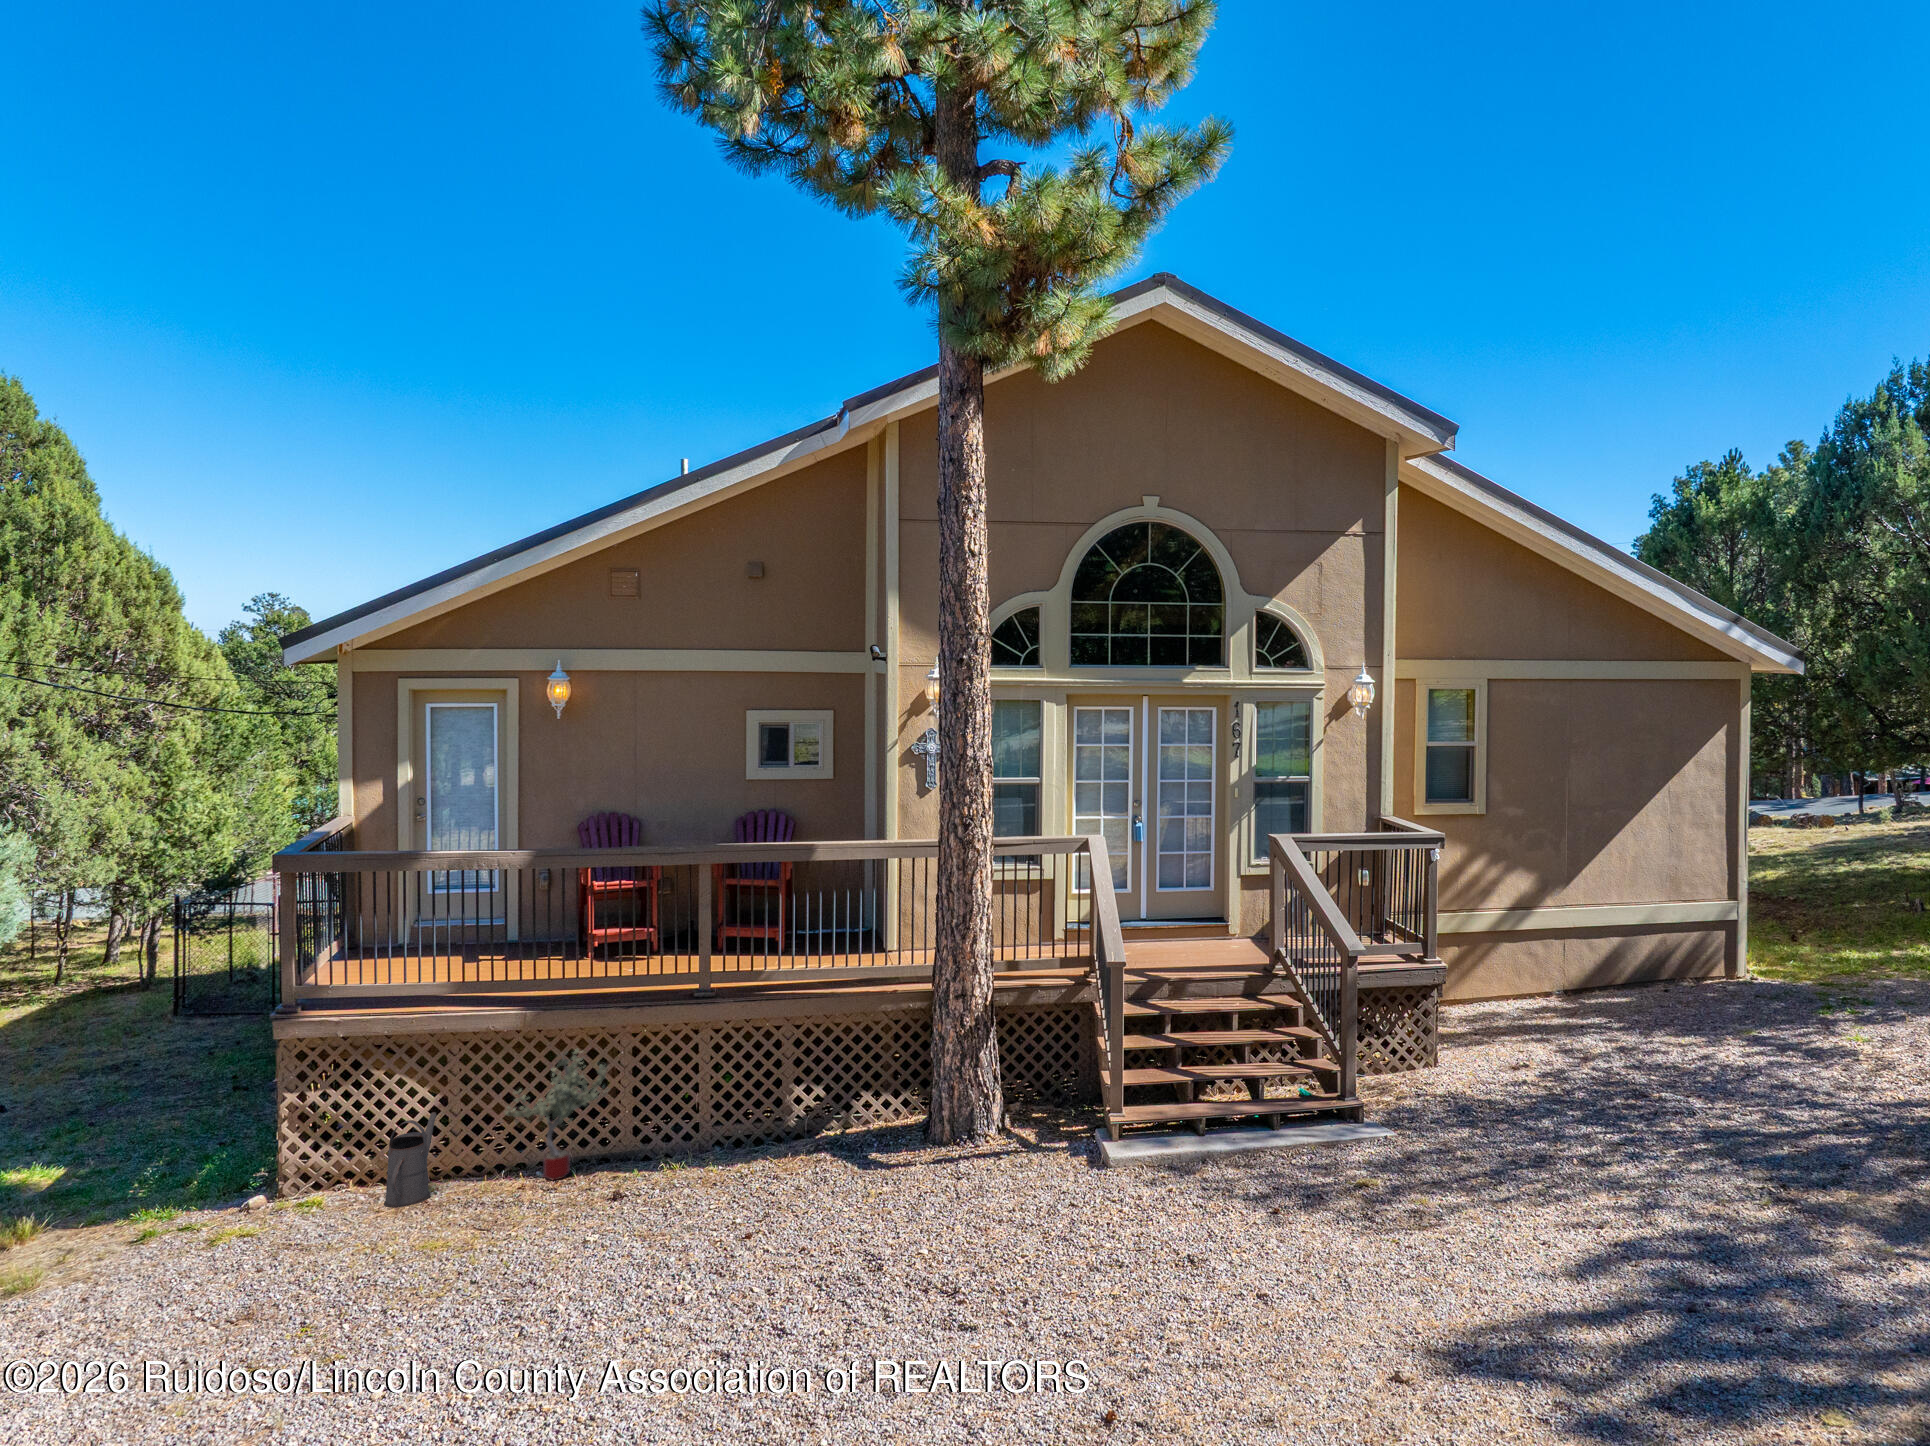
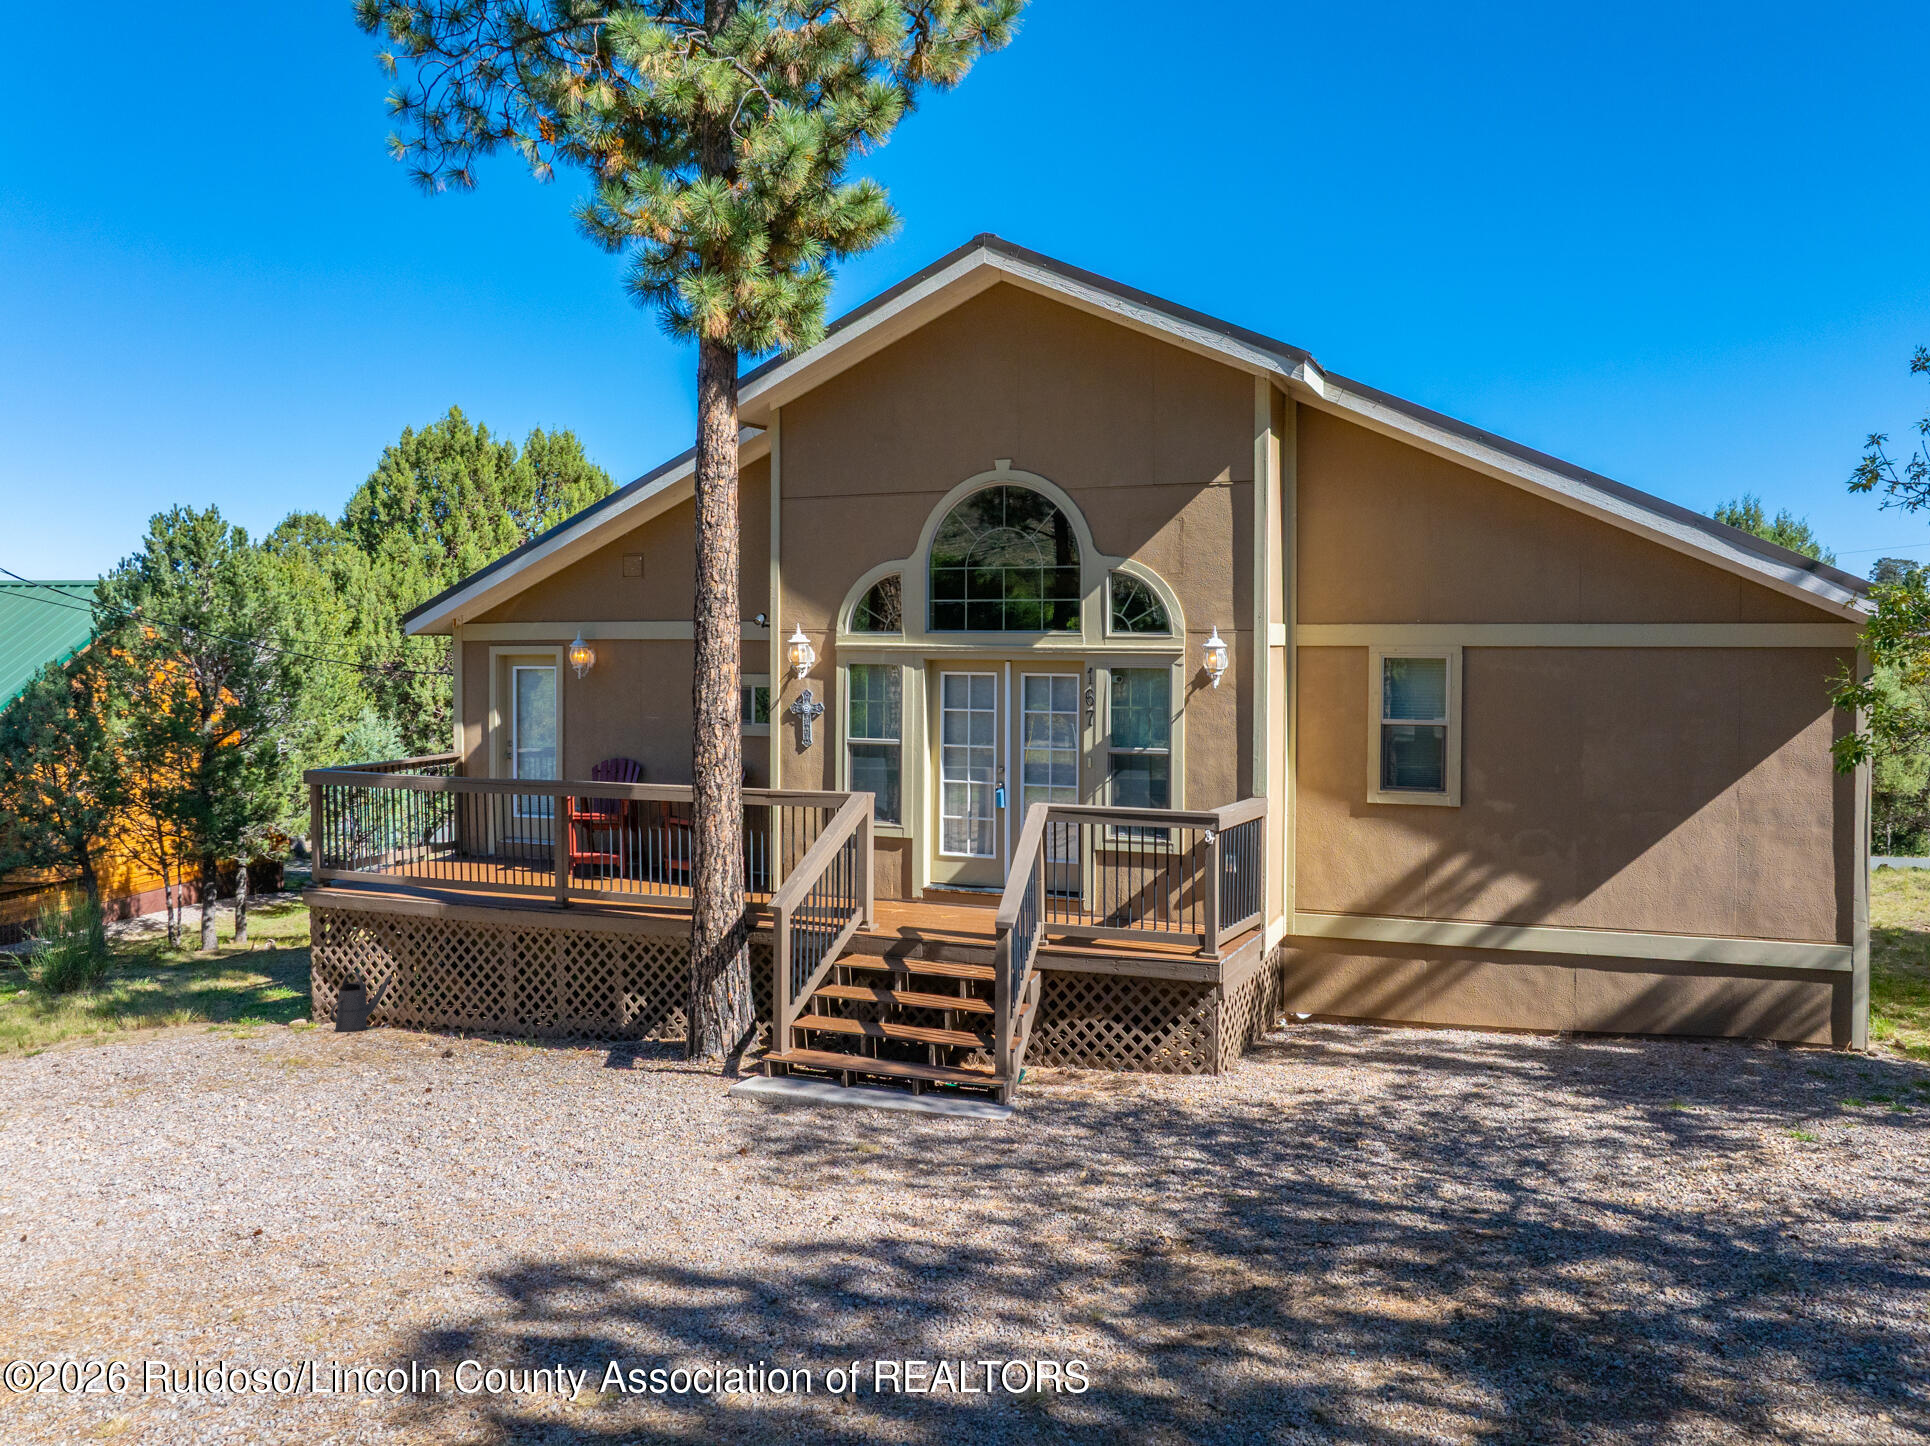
potted tree: present [505,1049,608,1180] -> none [417,936,486,1035]

